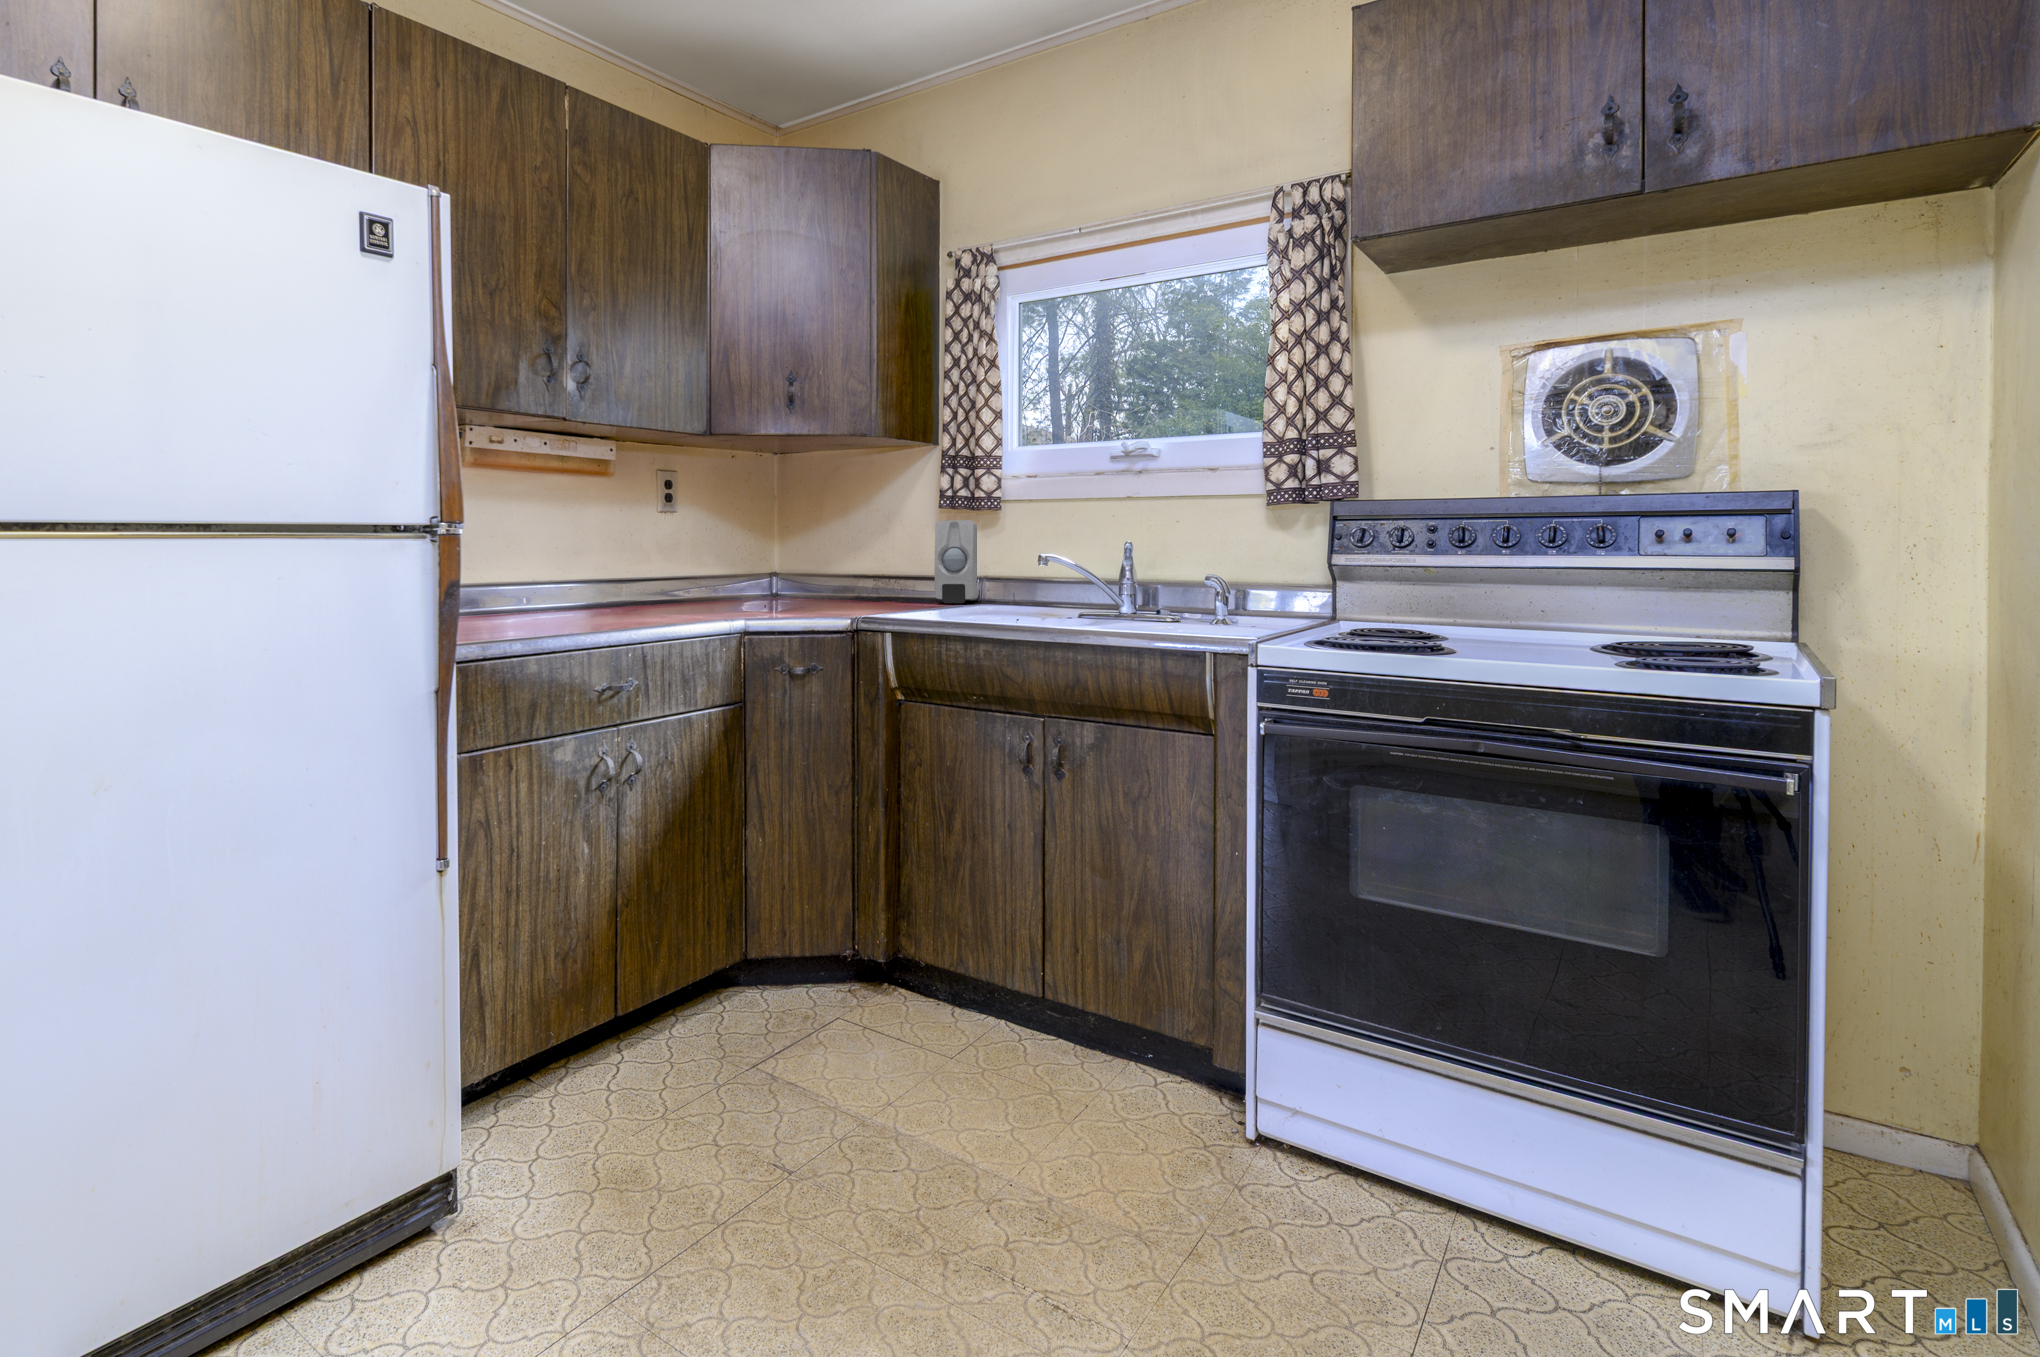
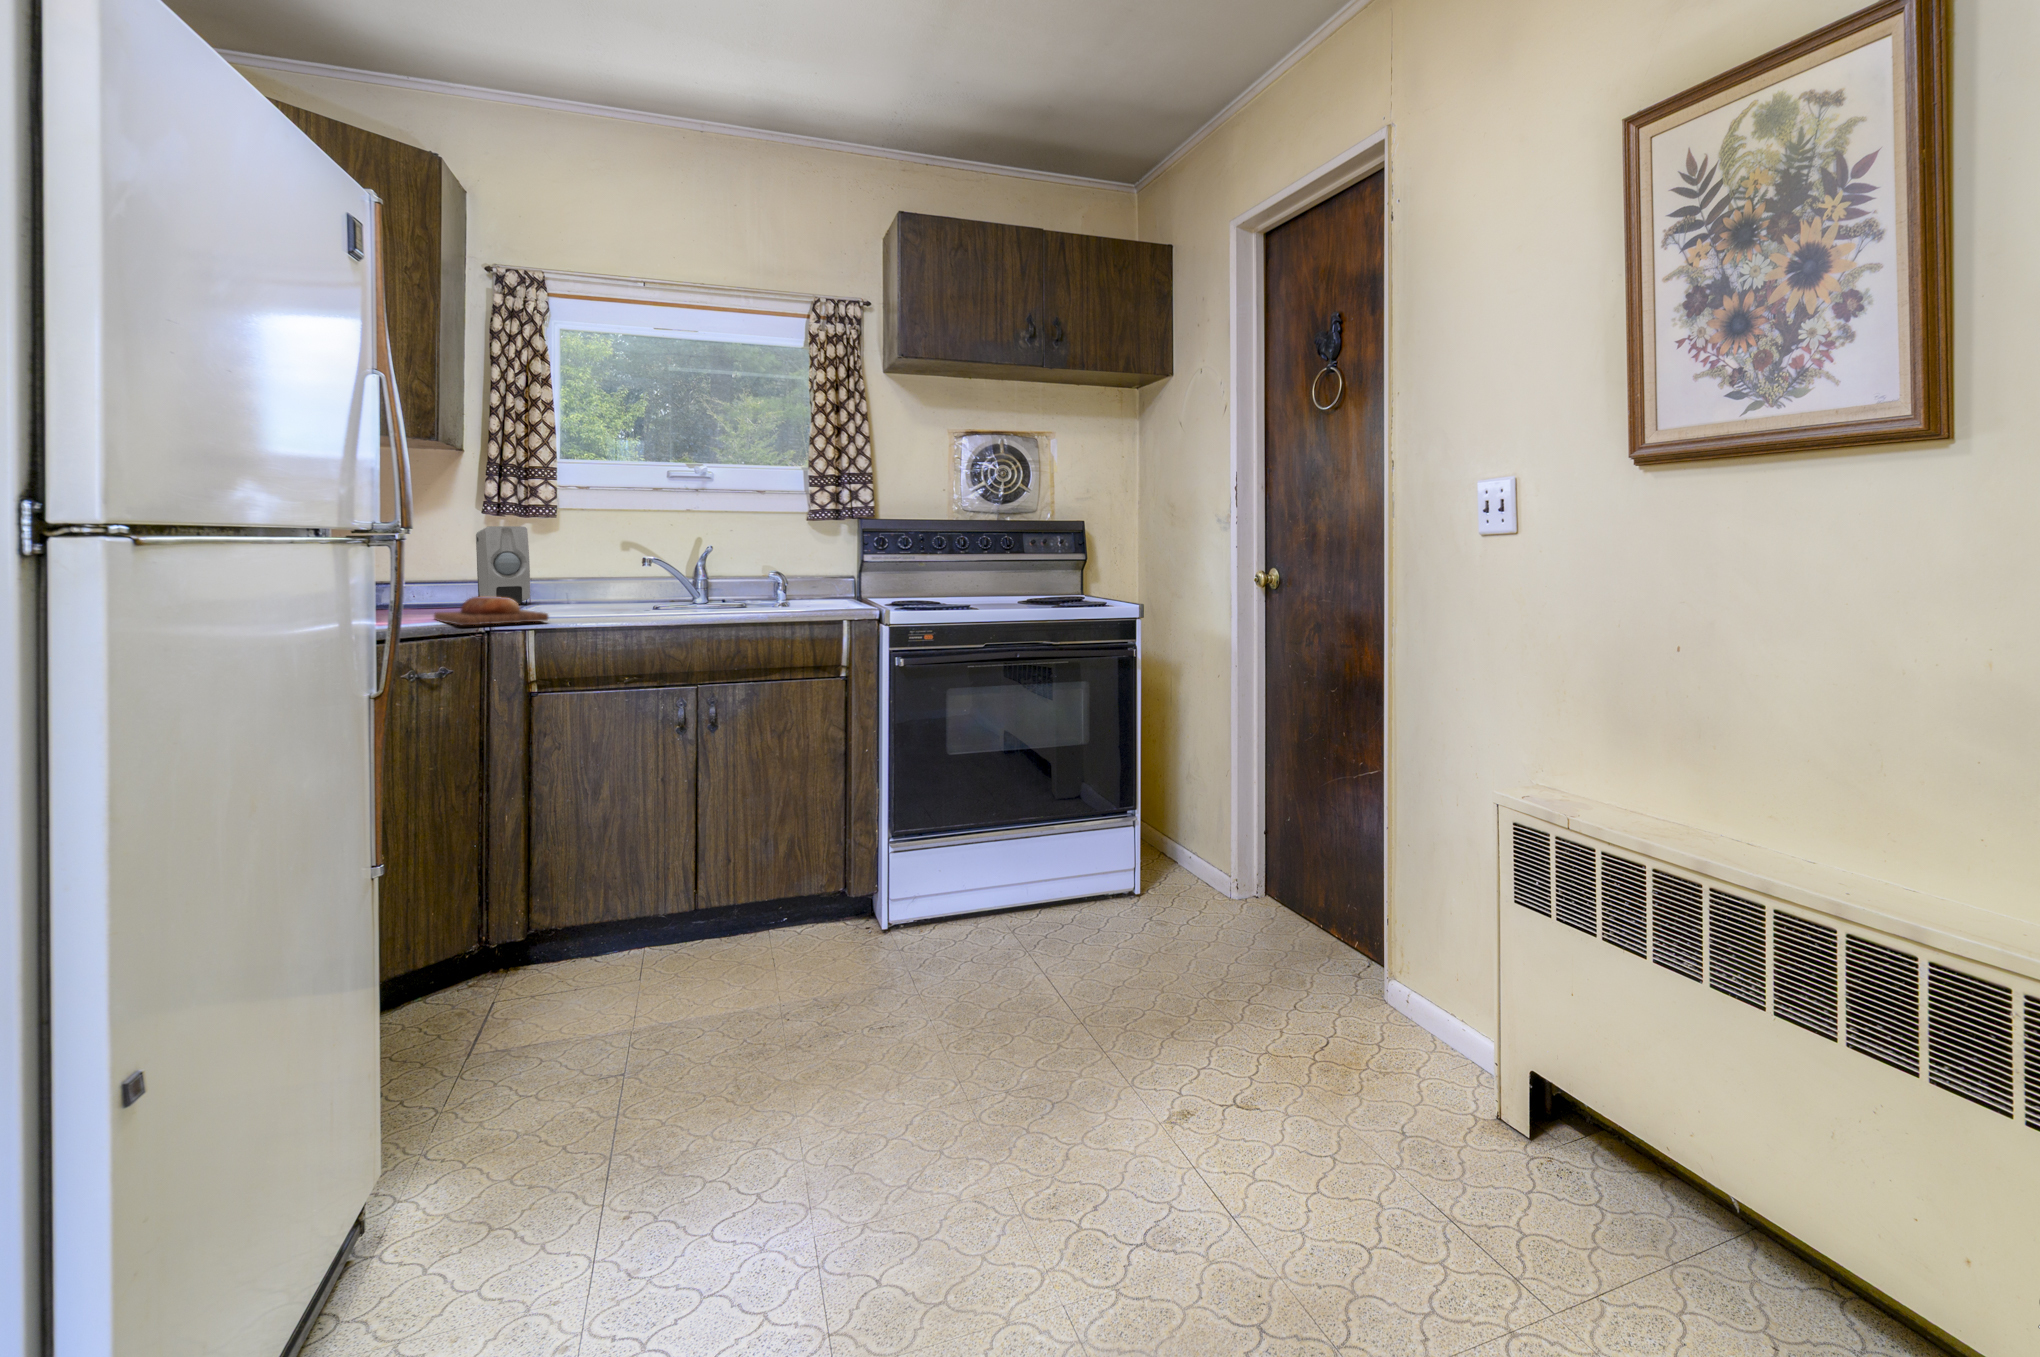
bread loaf: none [804,594,911,625] -> present [434,597,549,625]

